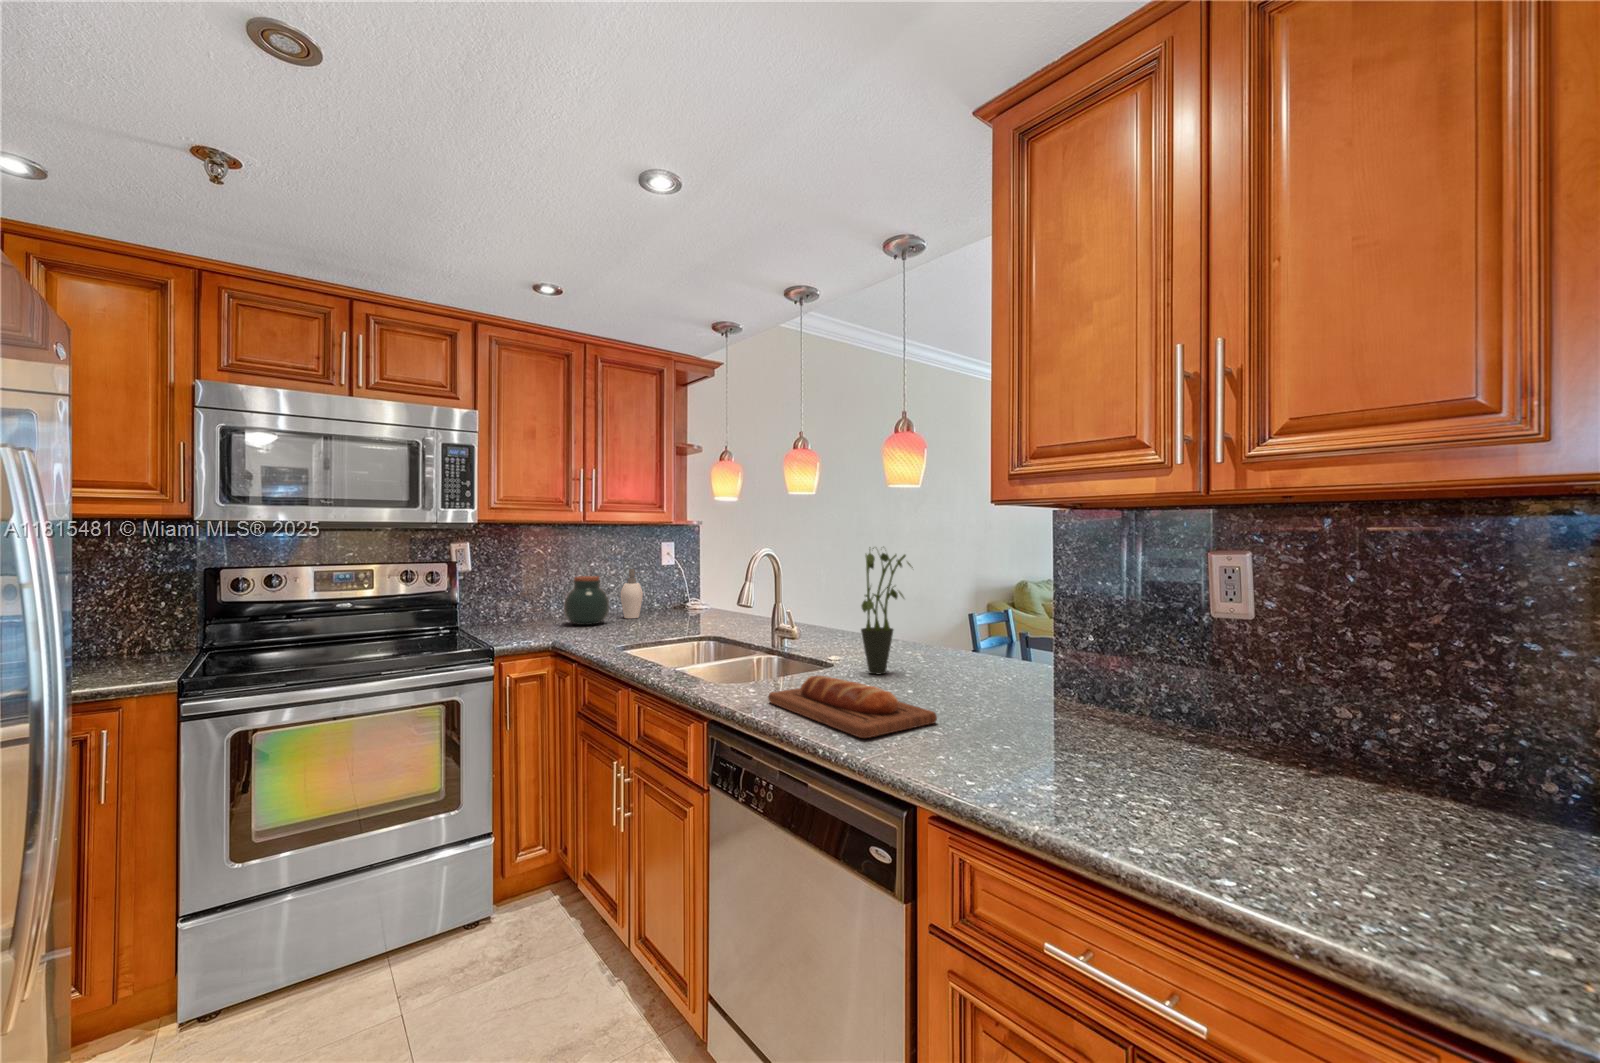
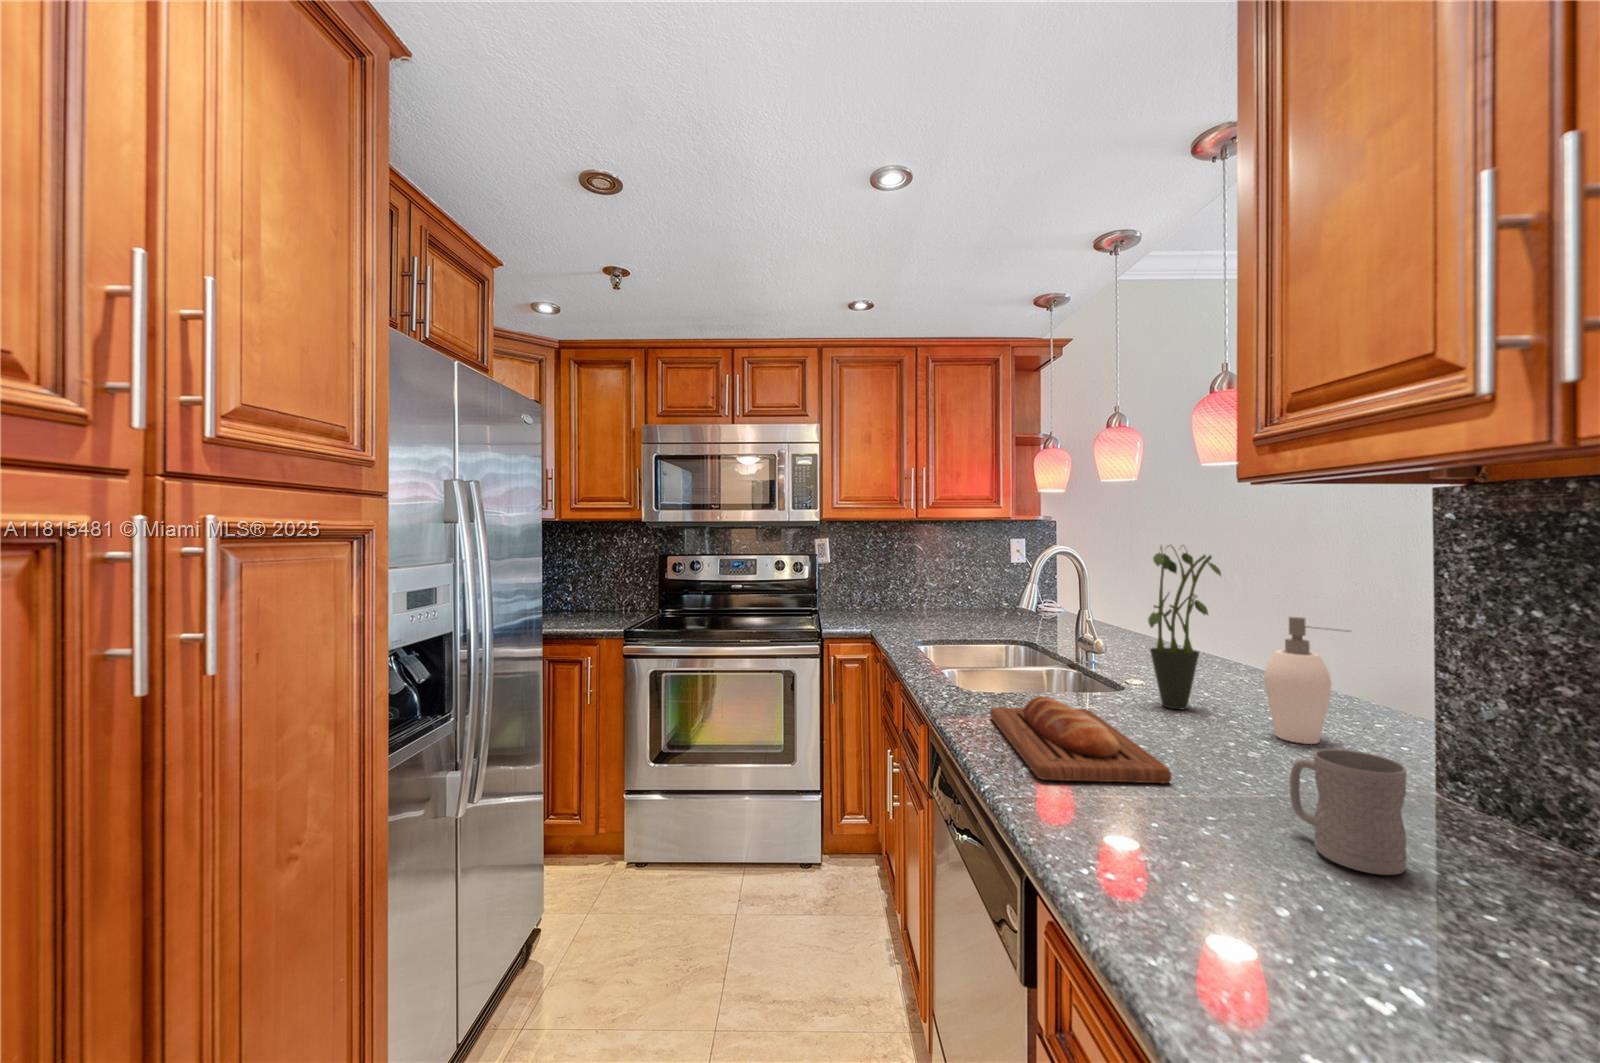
soap dispenser: present [621,569,644,618] -> present [1264,617,1350,744]
jar: present [564,576,609,625] -> none [902,570,944,617]
mug: none [1021,675,1088,747] -> present [1290,749,1407,875]

